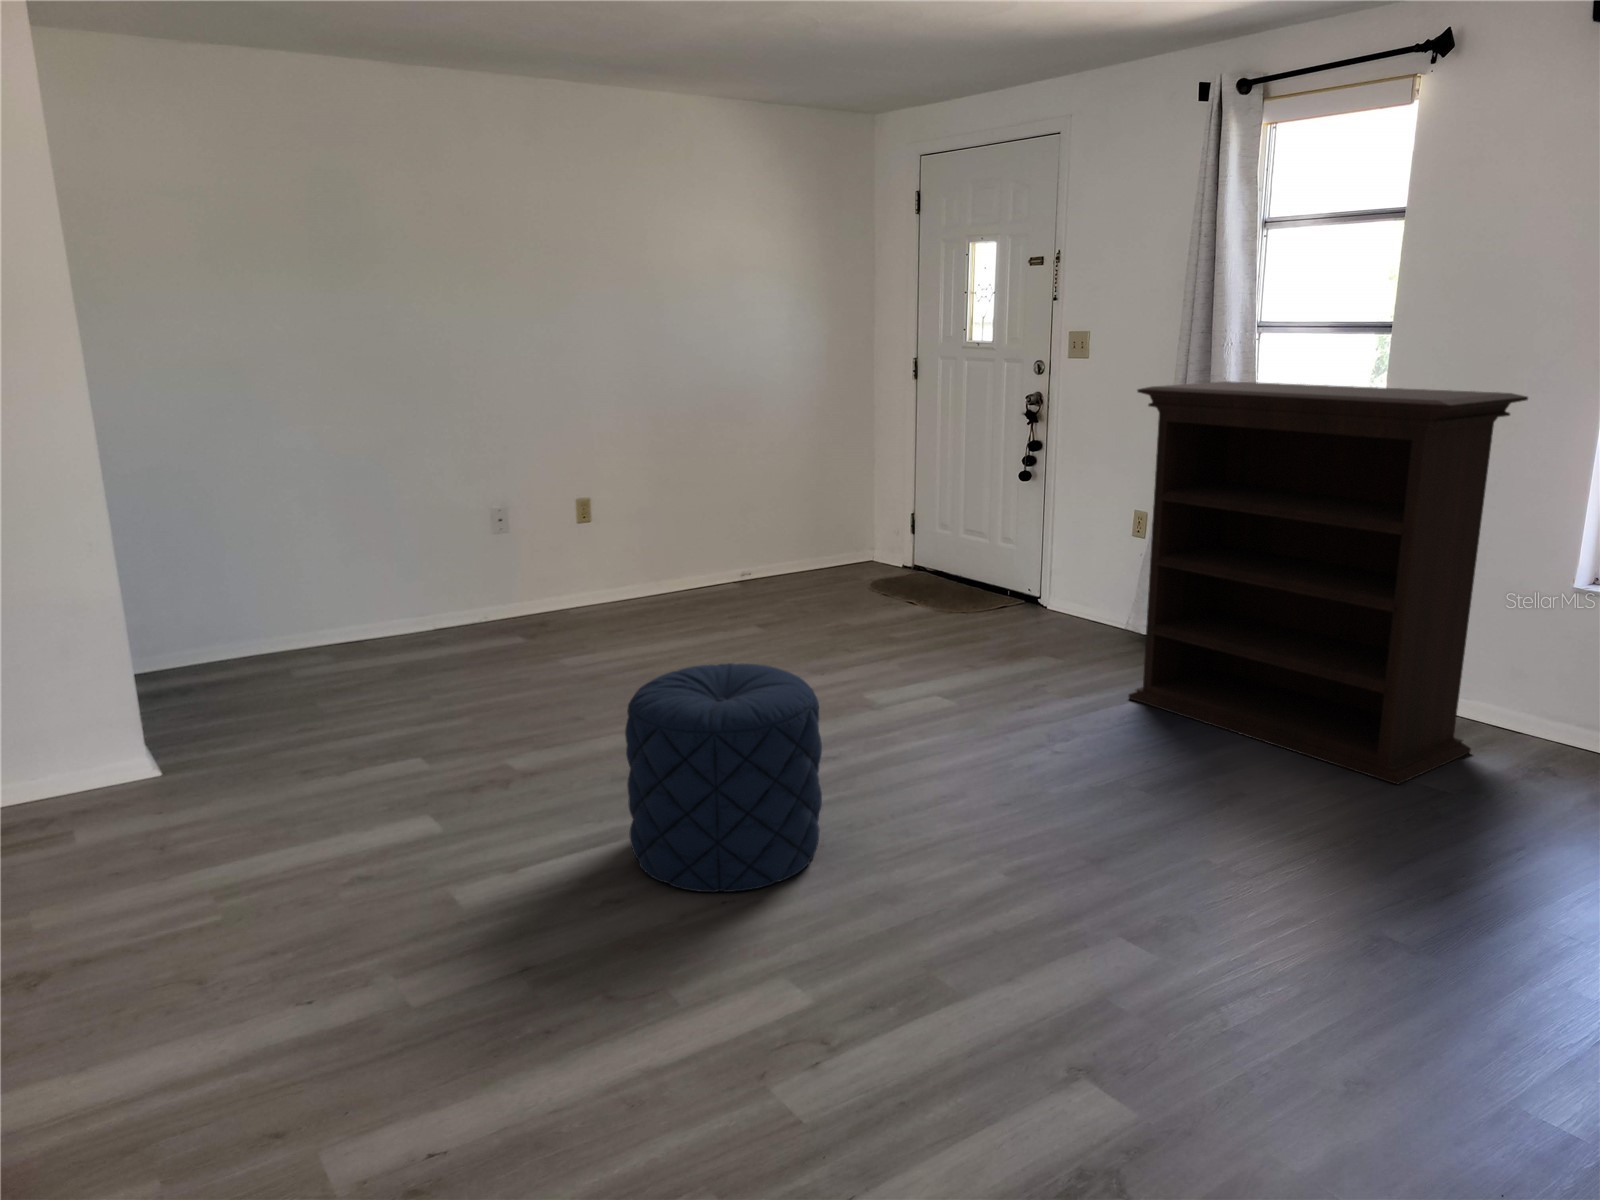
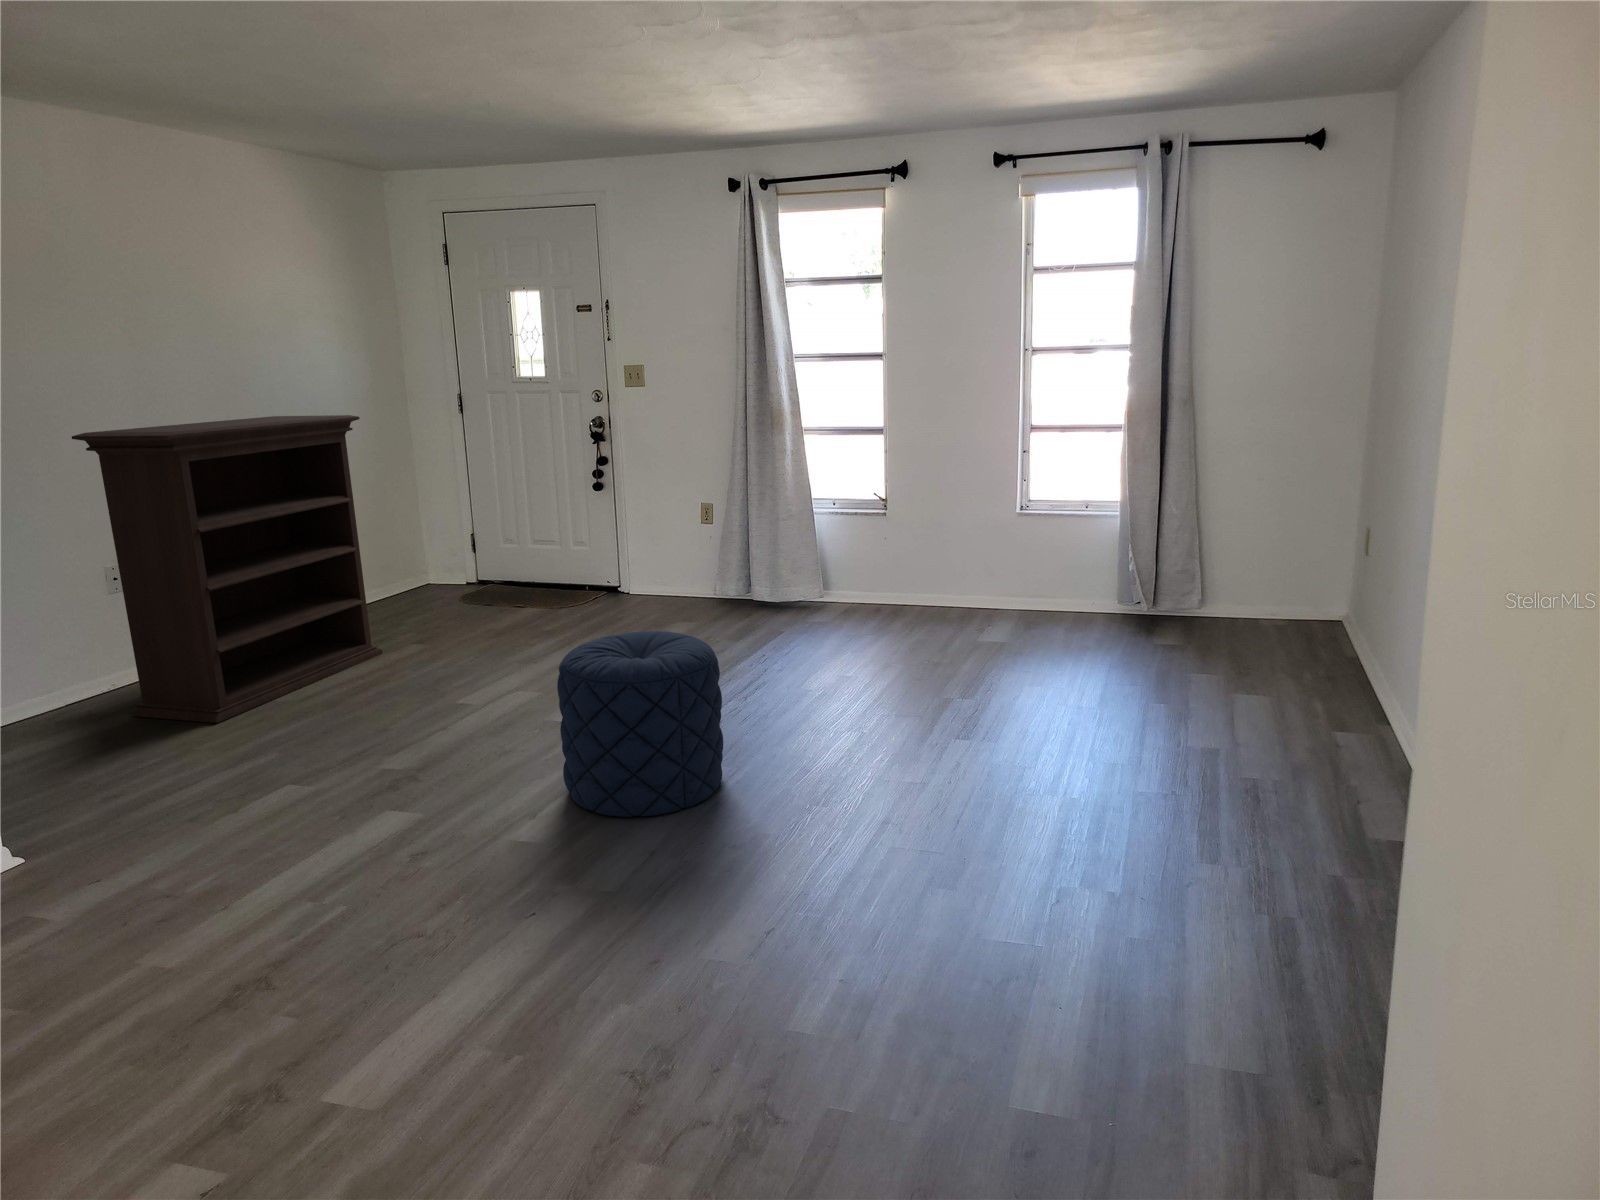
bookshelf: present [1129,381,1528,784] -> present [72,415,382,723]

